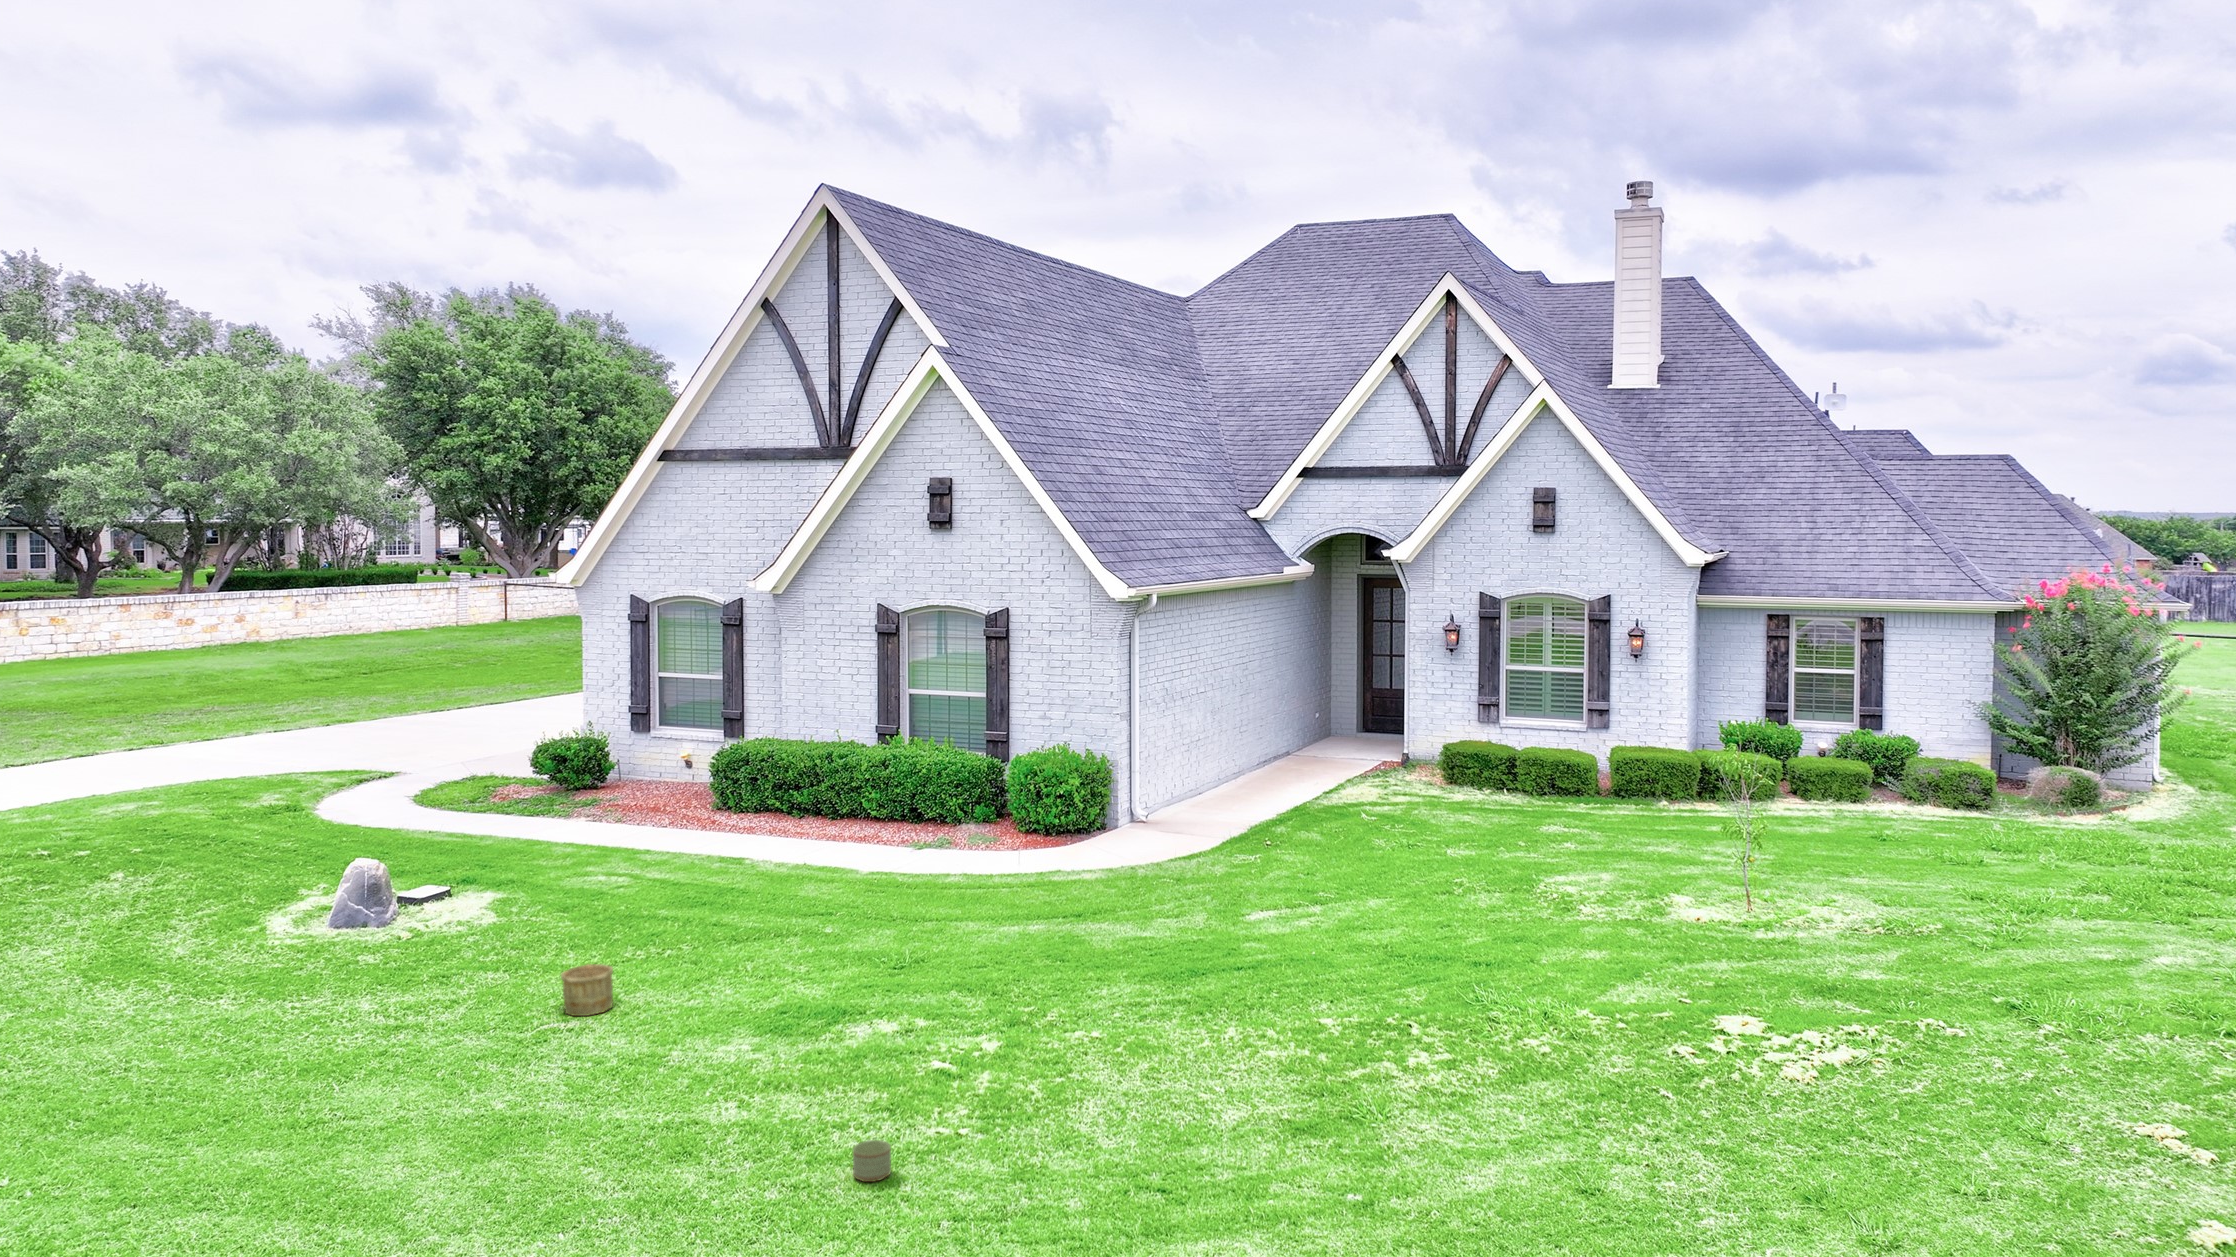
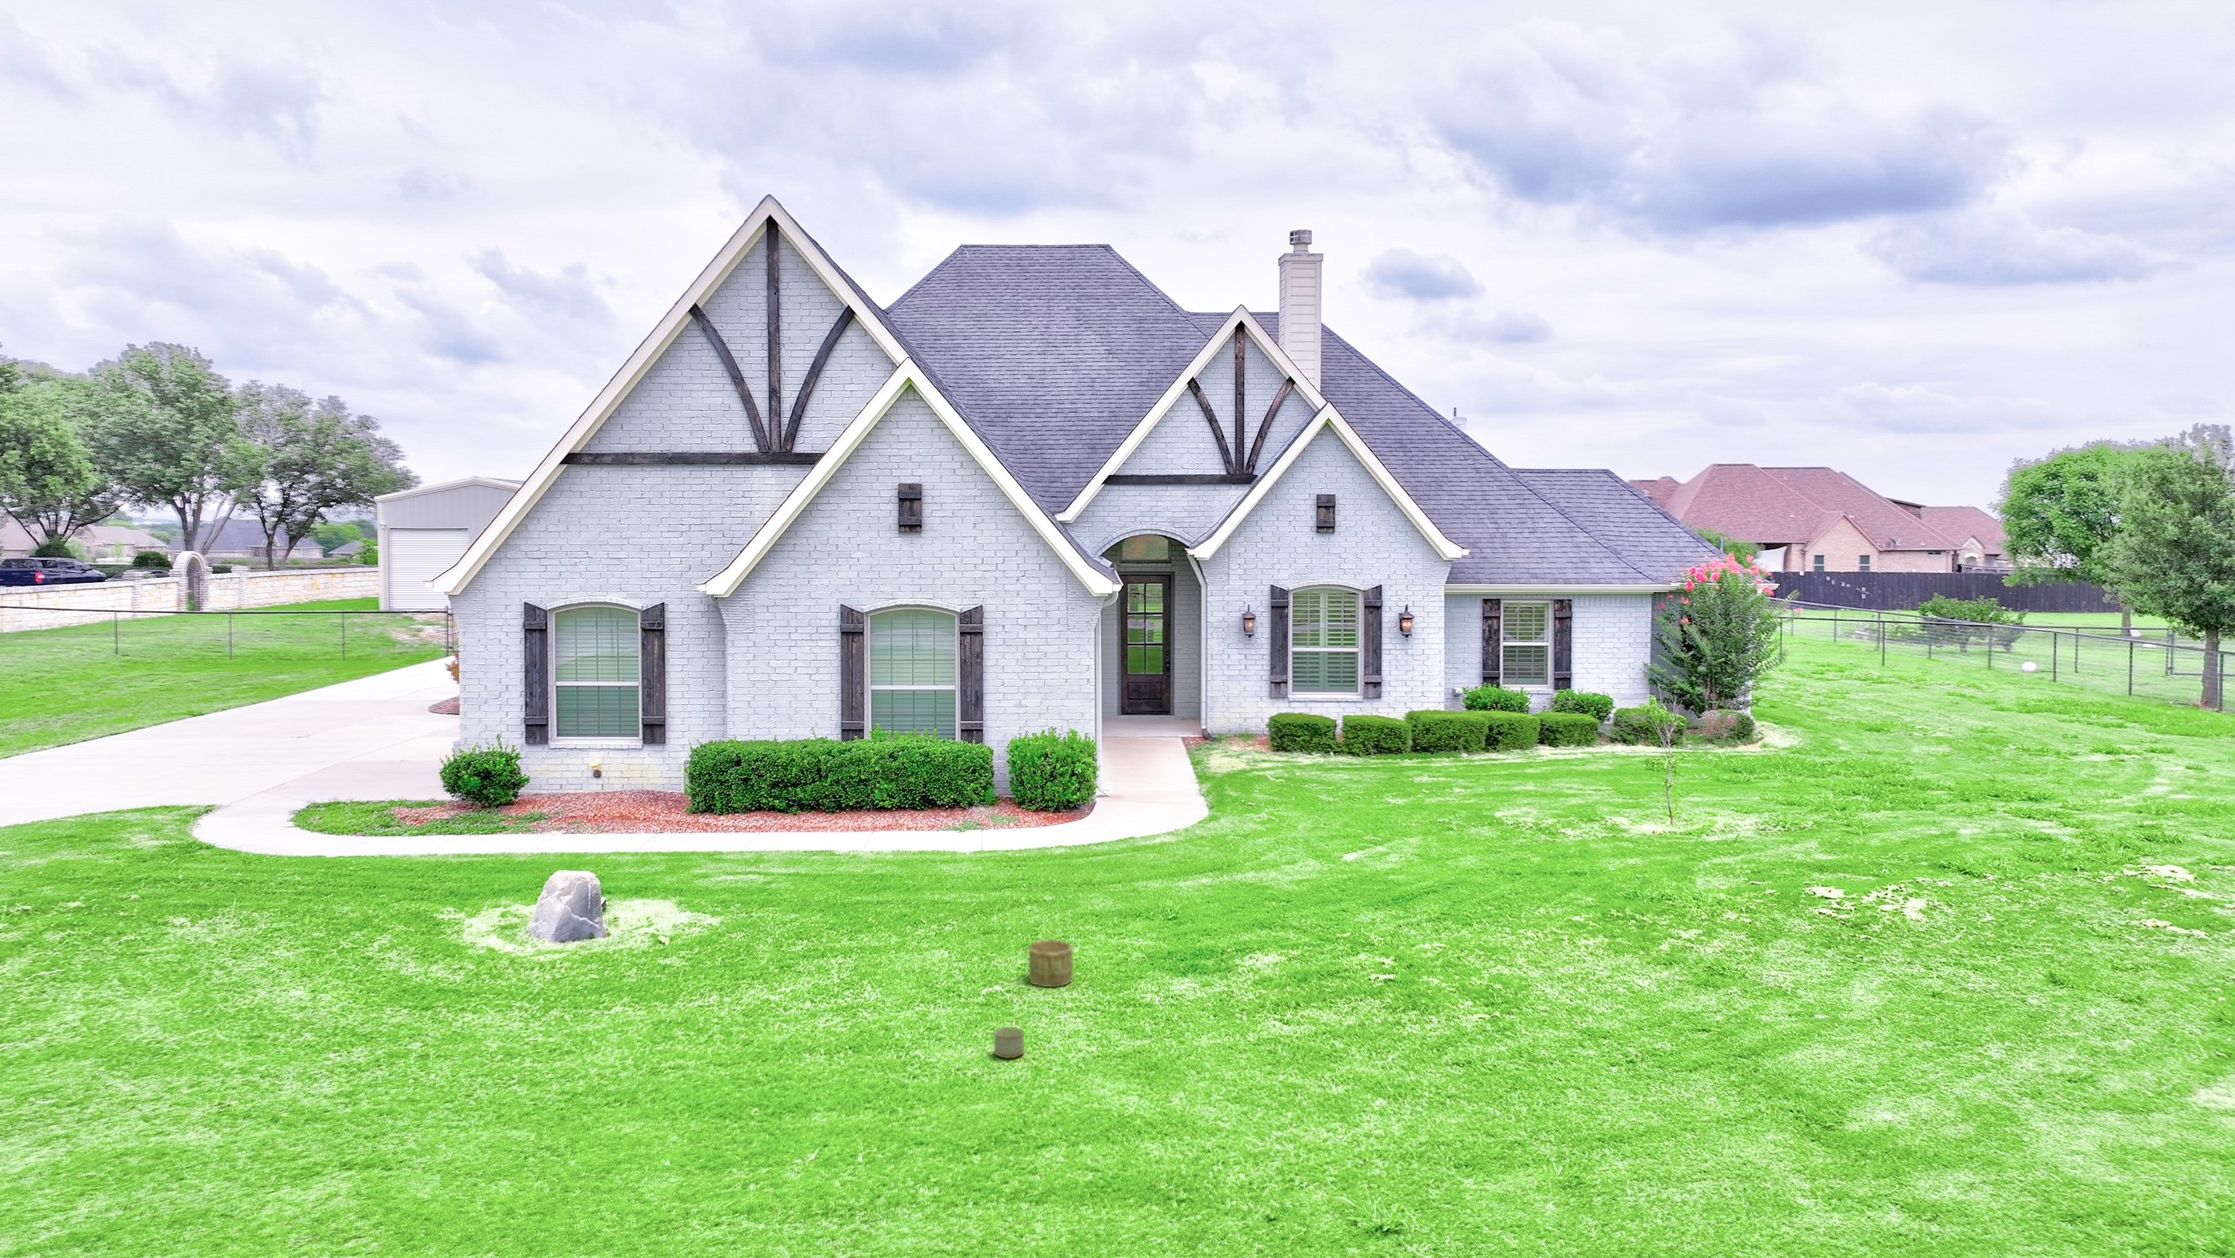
planter: present [853,1140,891,1182] -> present [994,1027,1024,1058]

